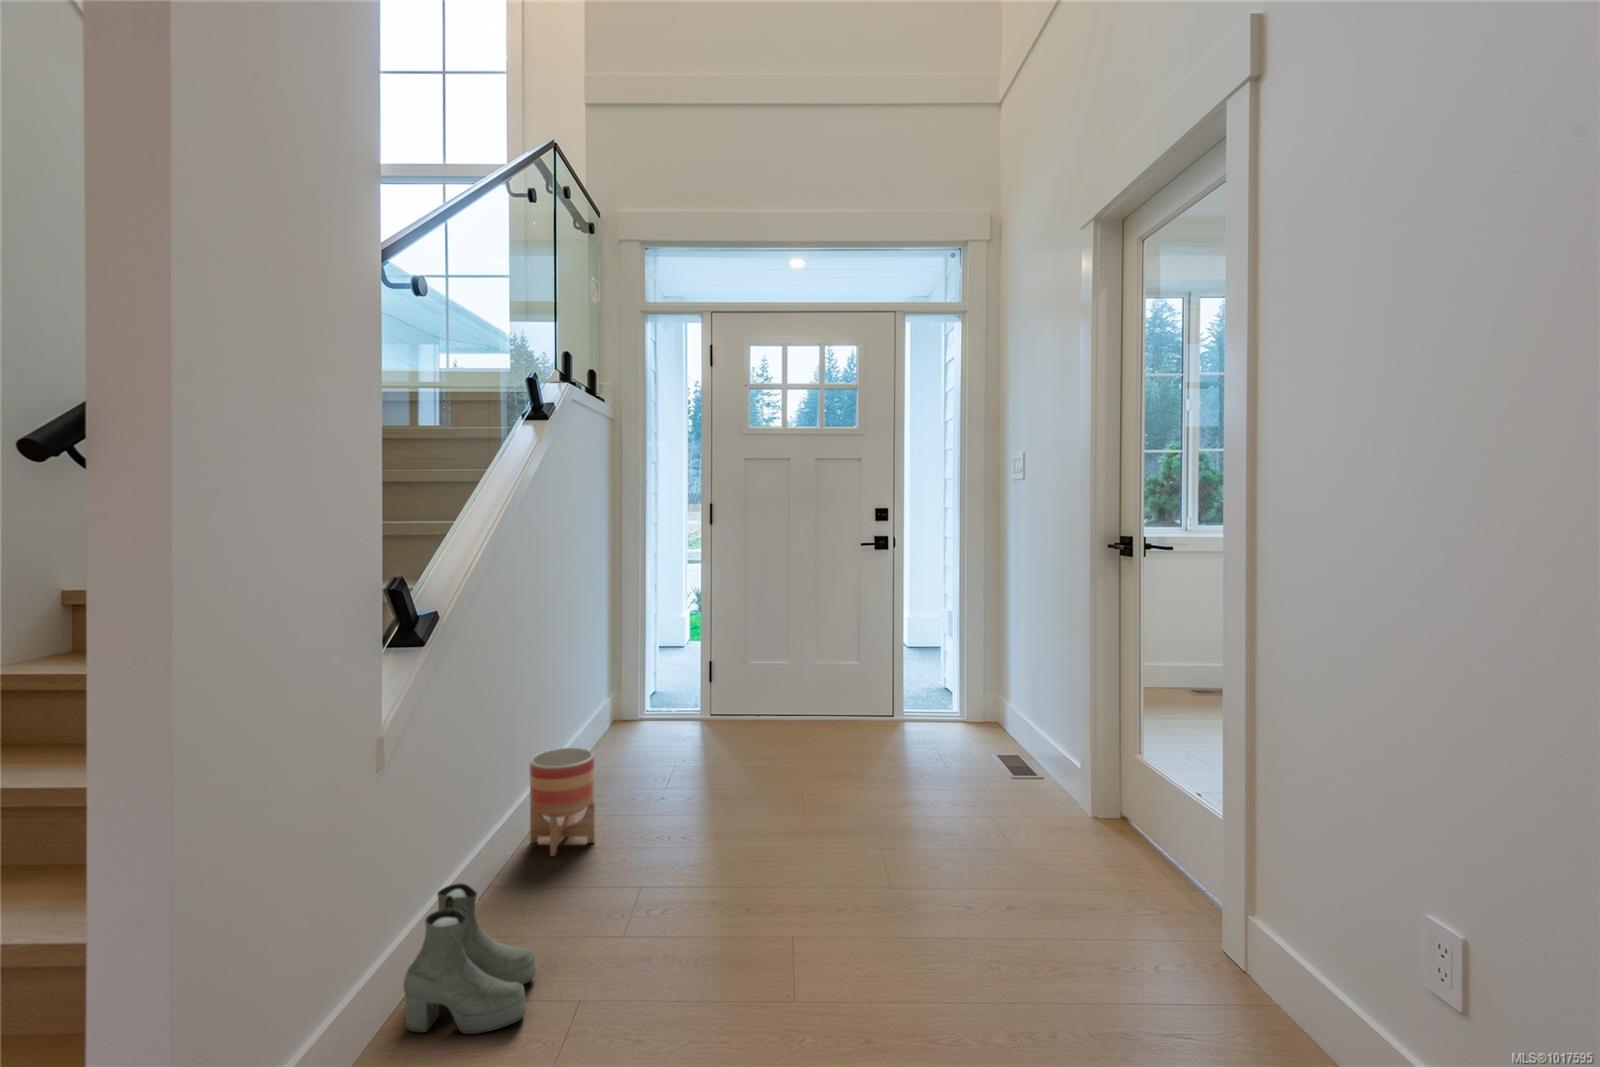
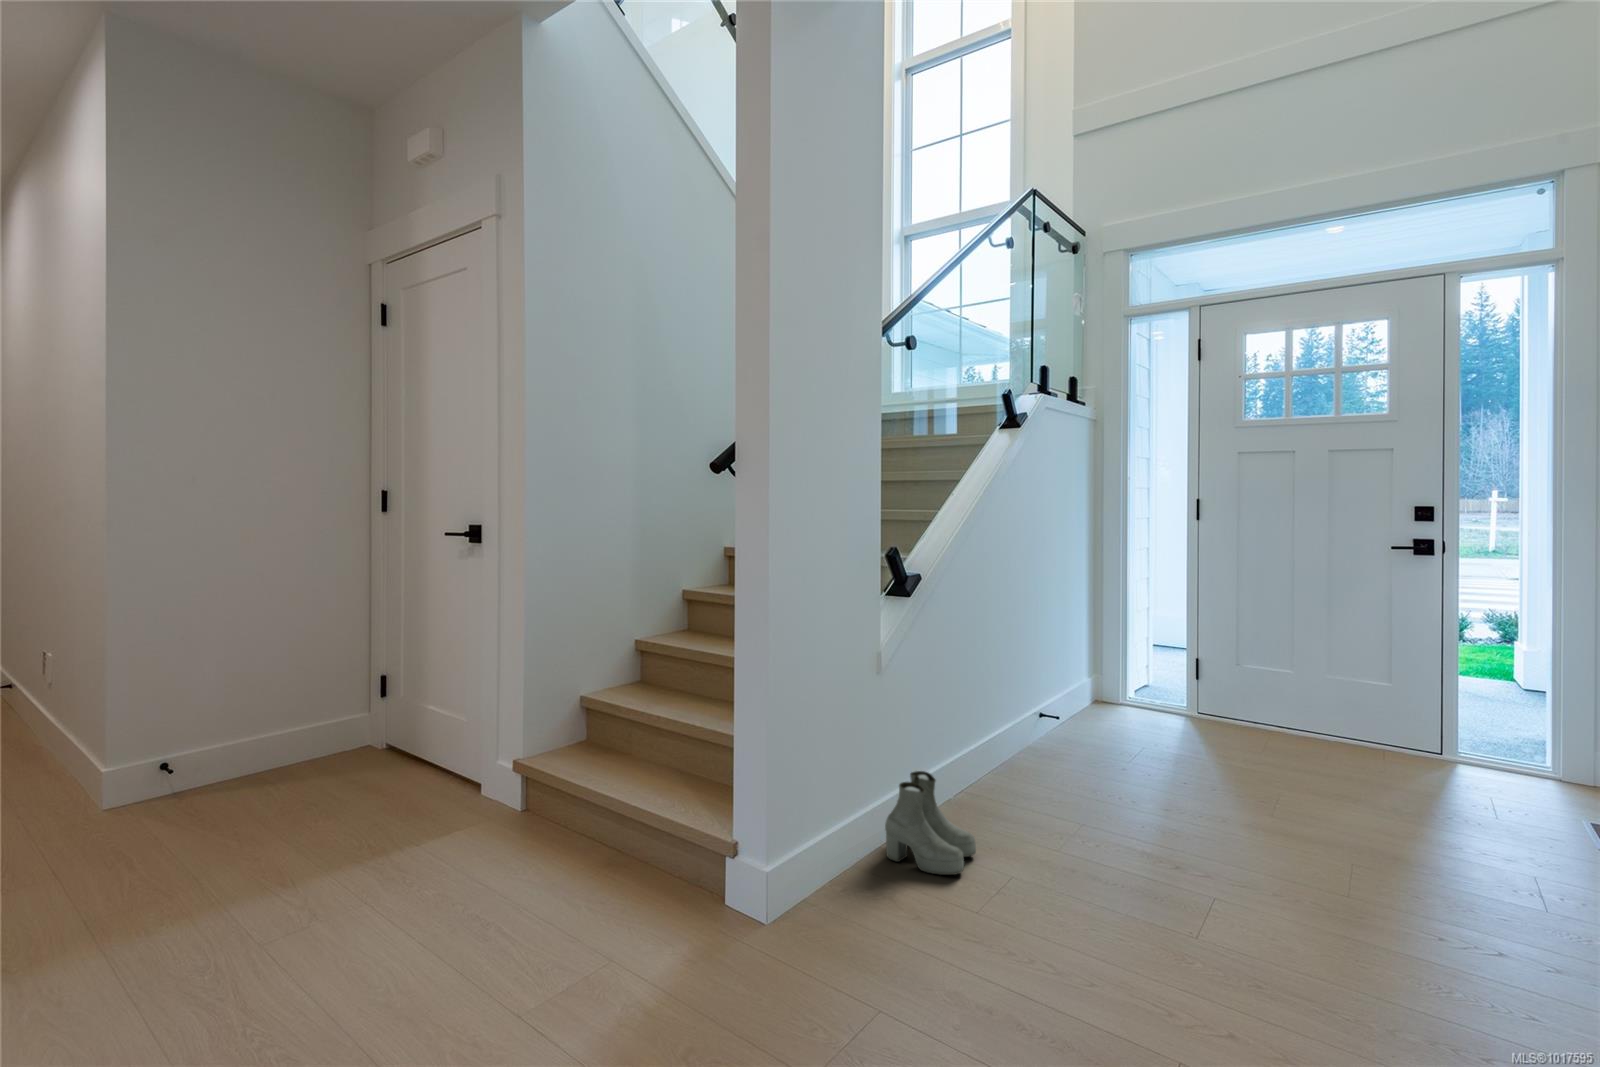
planter: present [530,748,595,856] -> none [994,705,1048,791]

